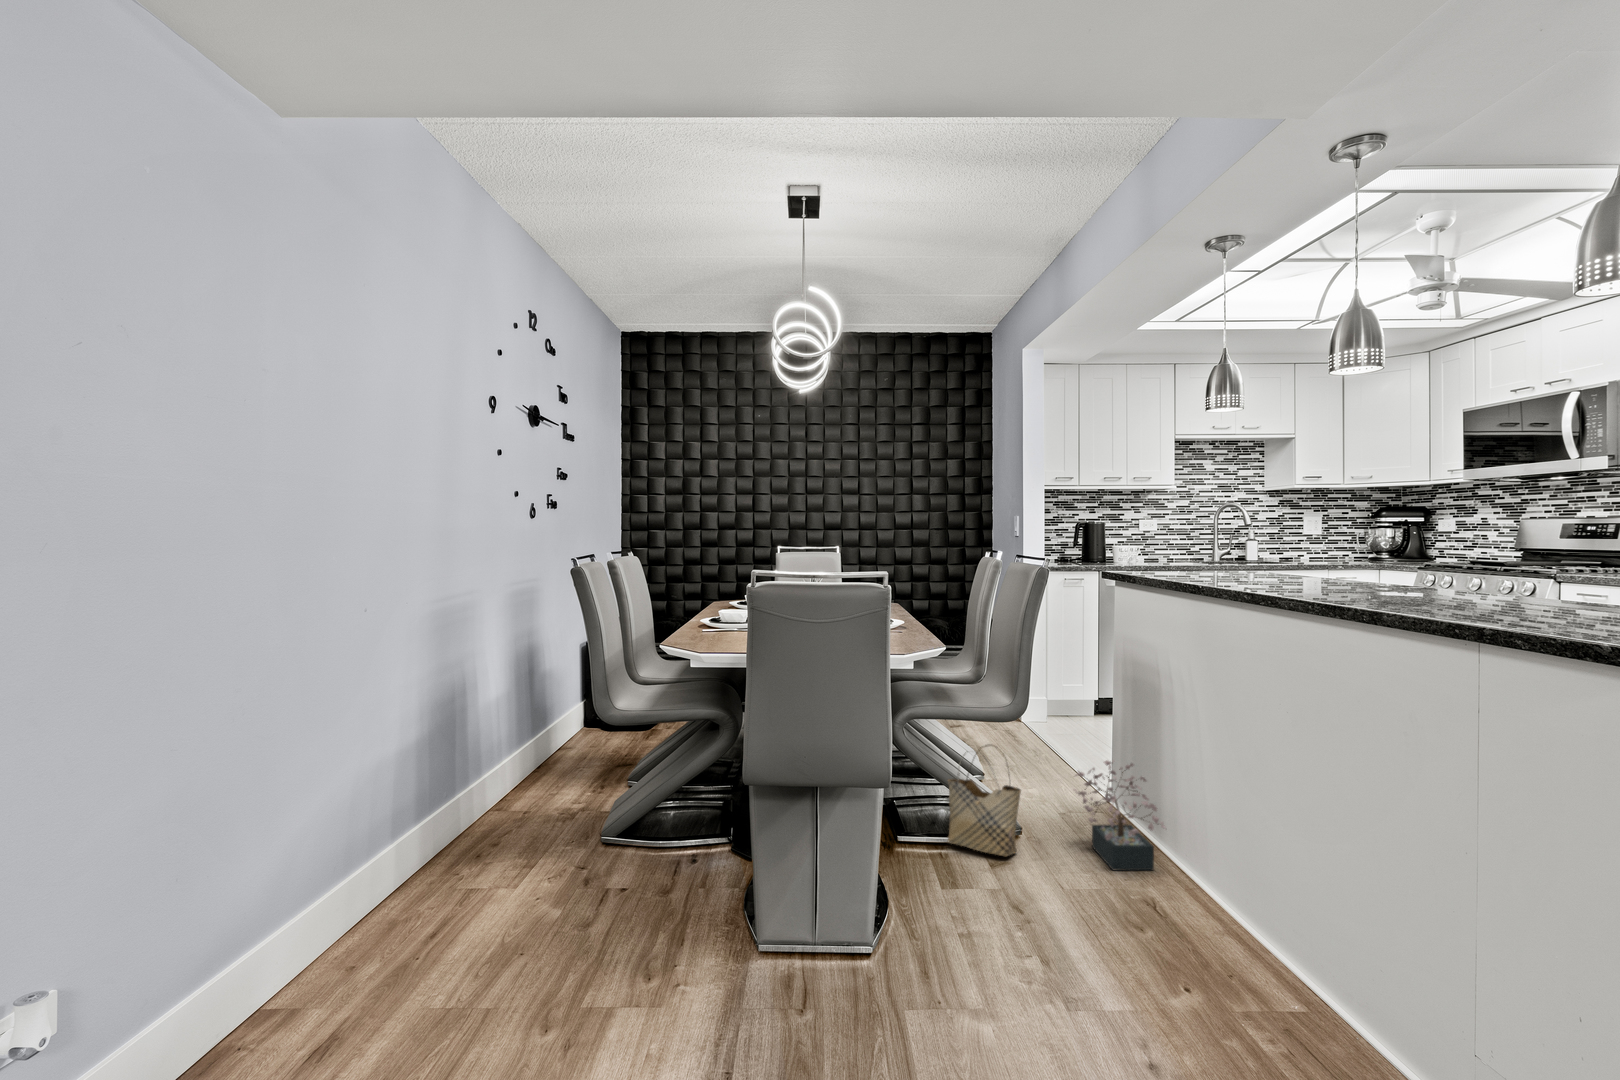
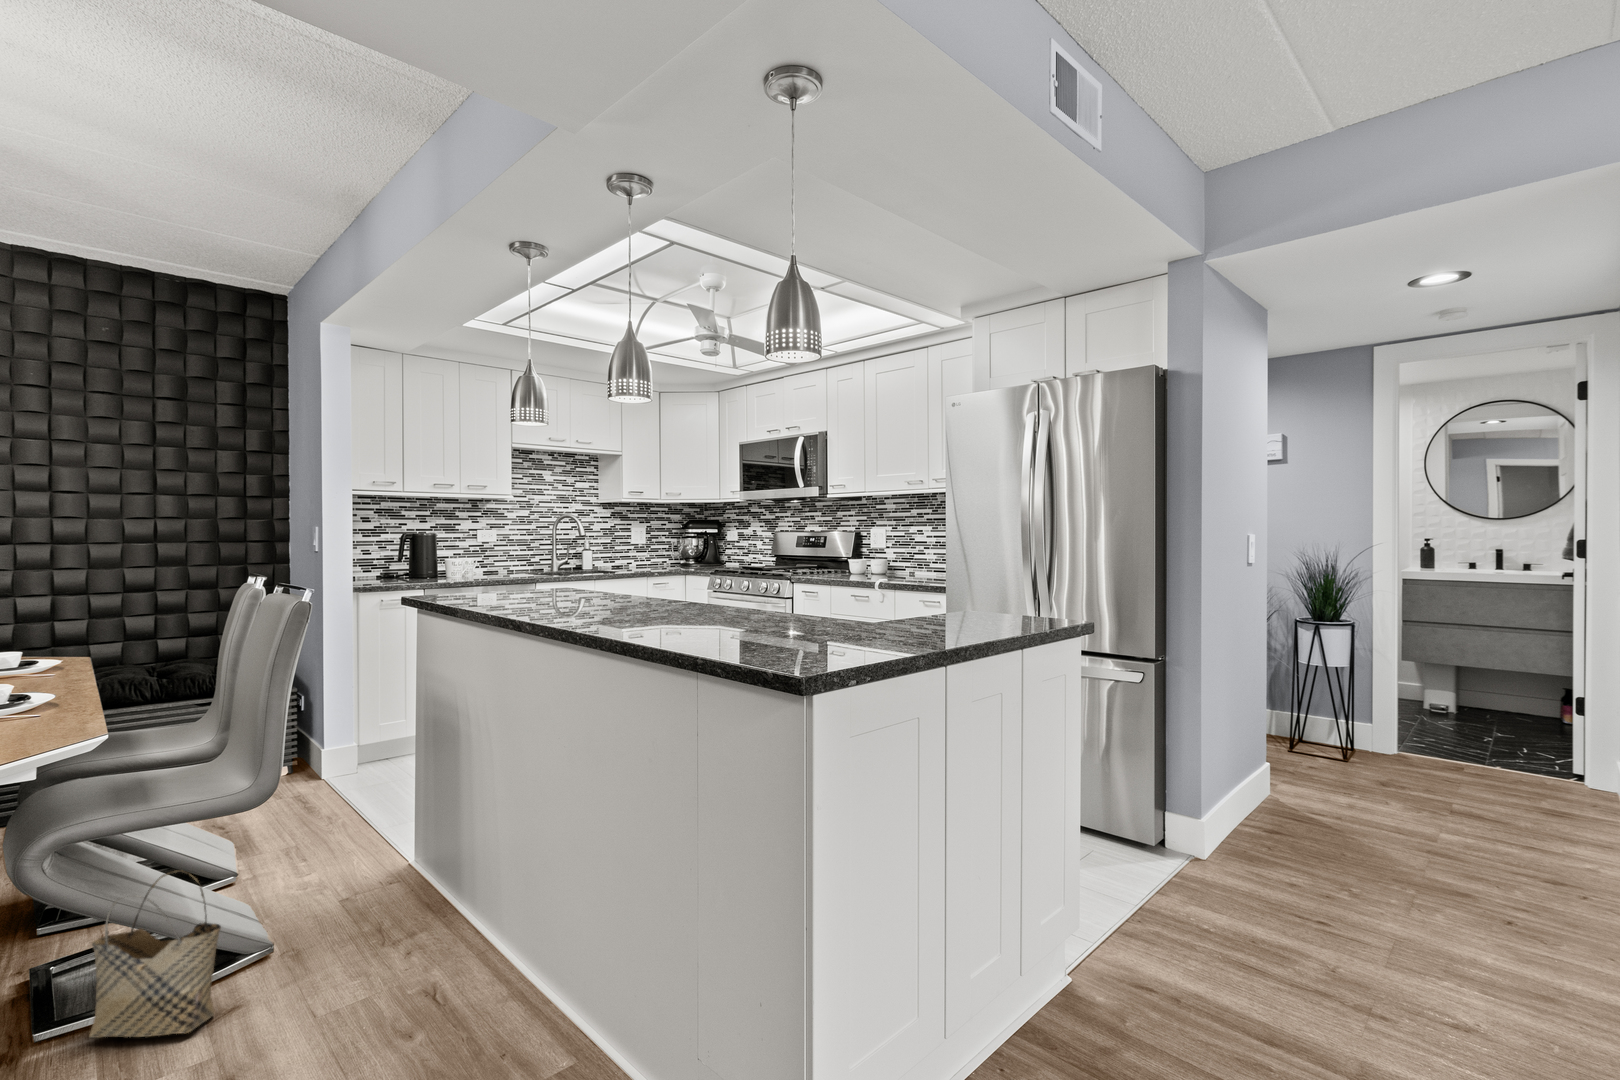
decorative plant: present [1075,761,1166,870] -> none [312,842,426,999]

